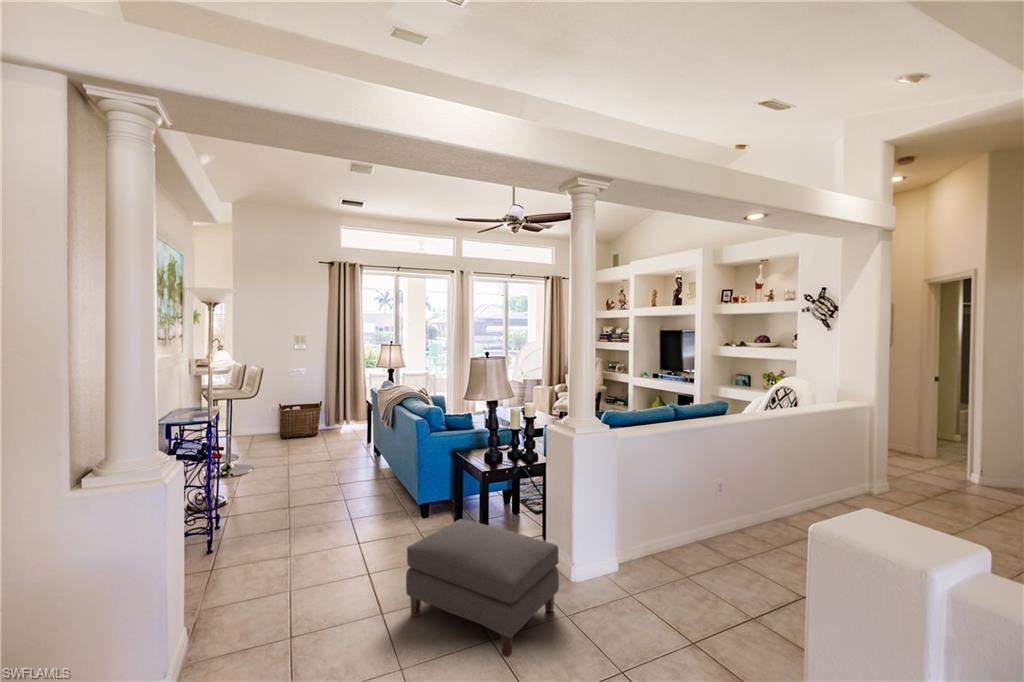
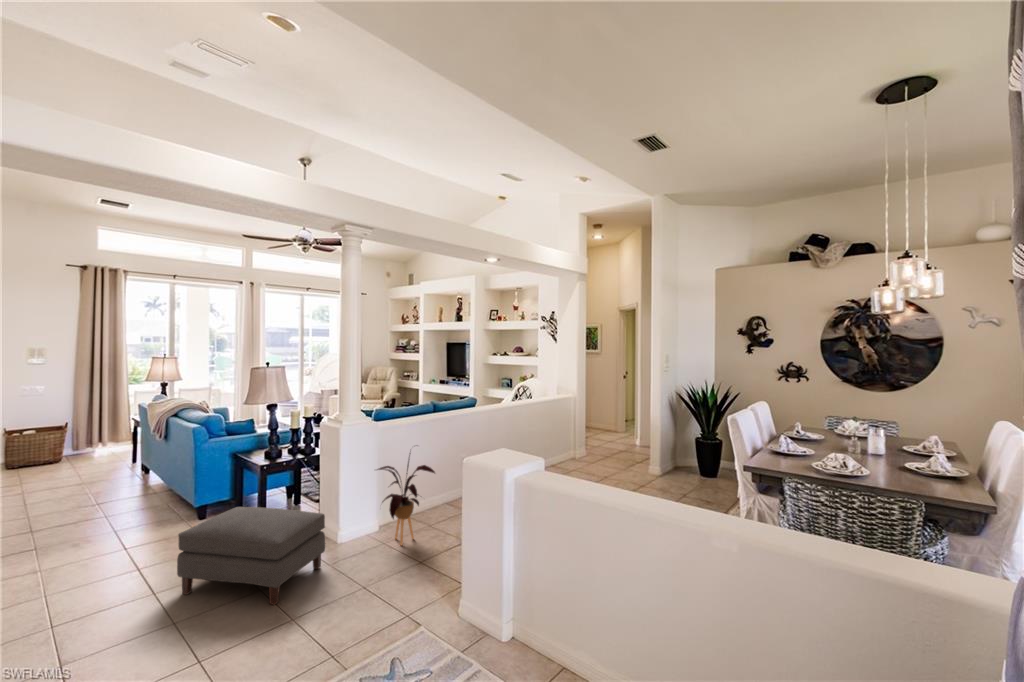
house plant: none [613,468,698,596] -> present [377,453,435,545]

